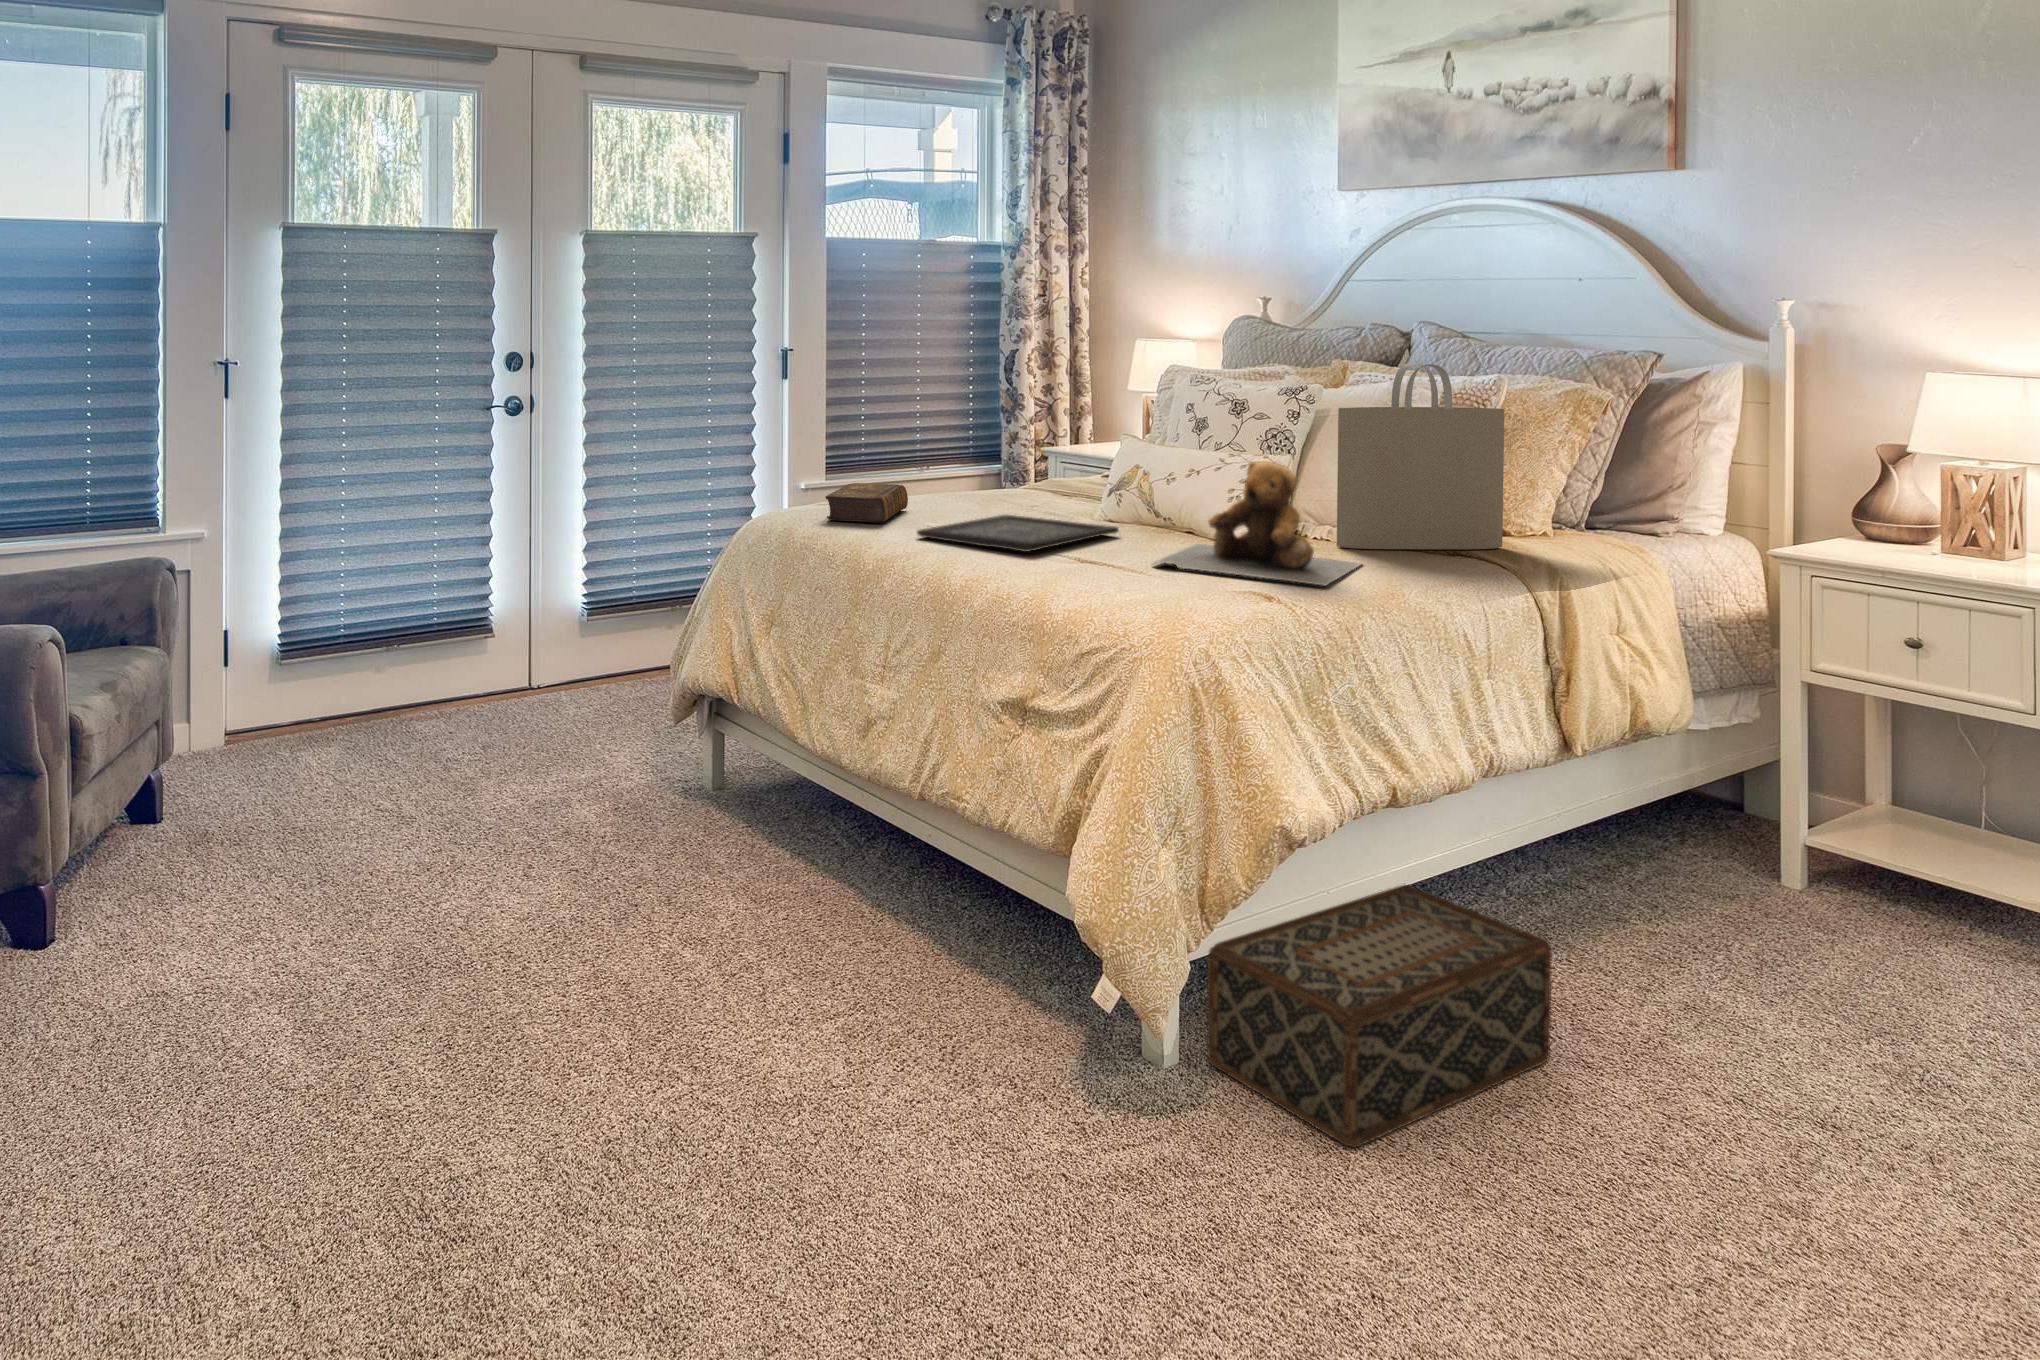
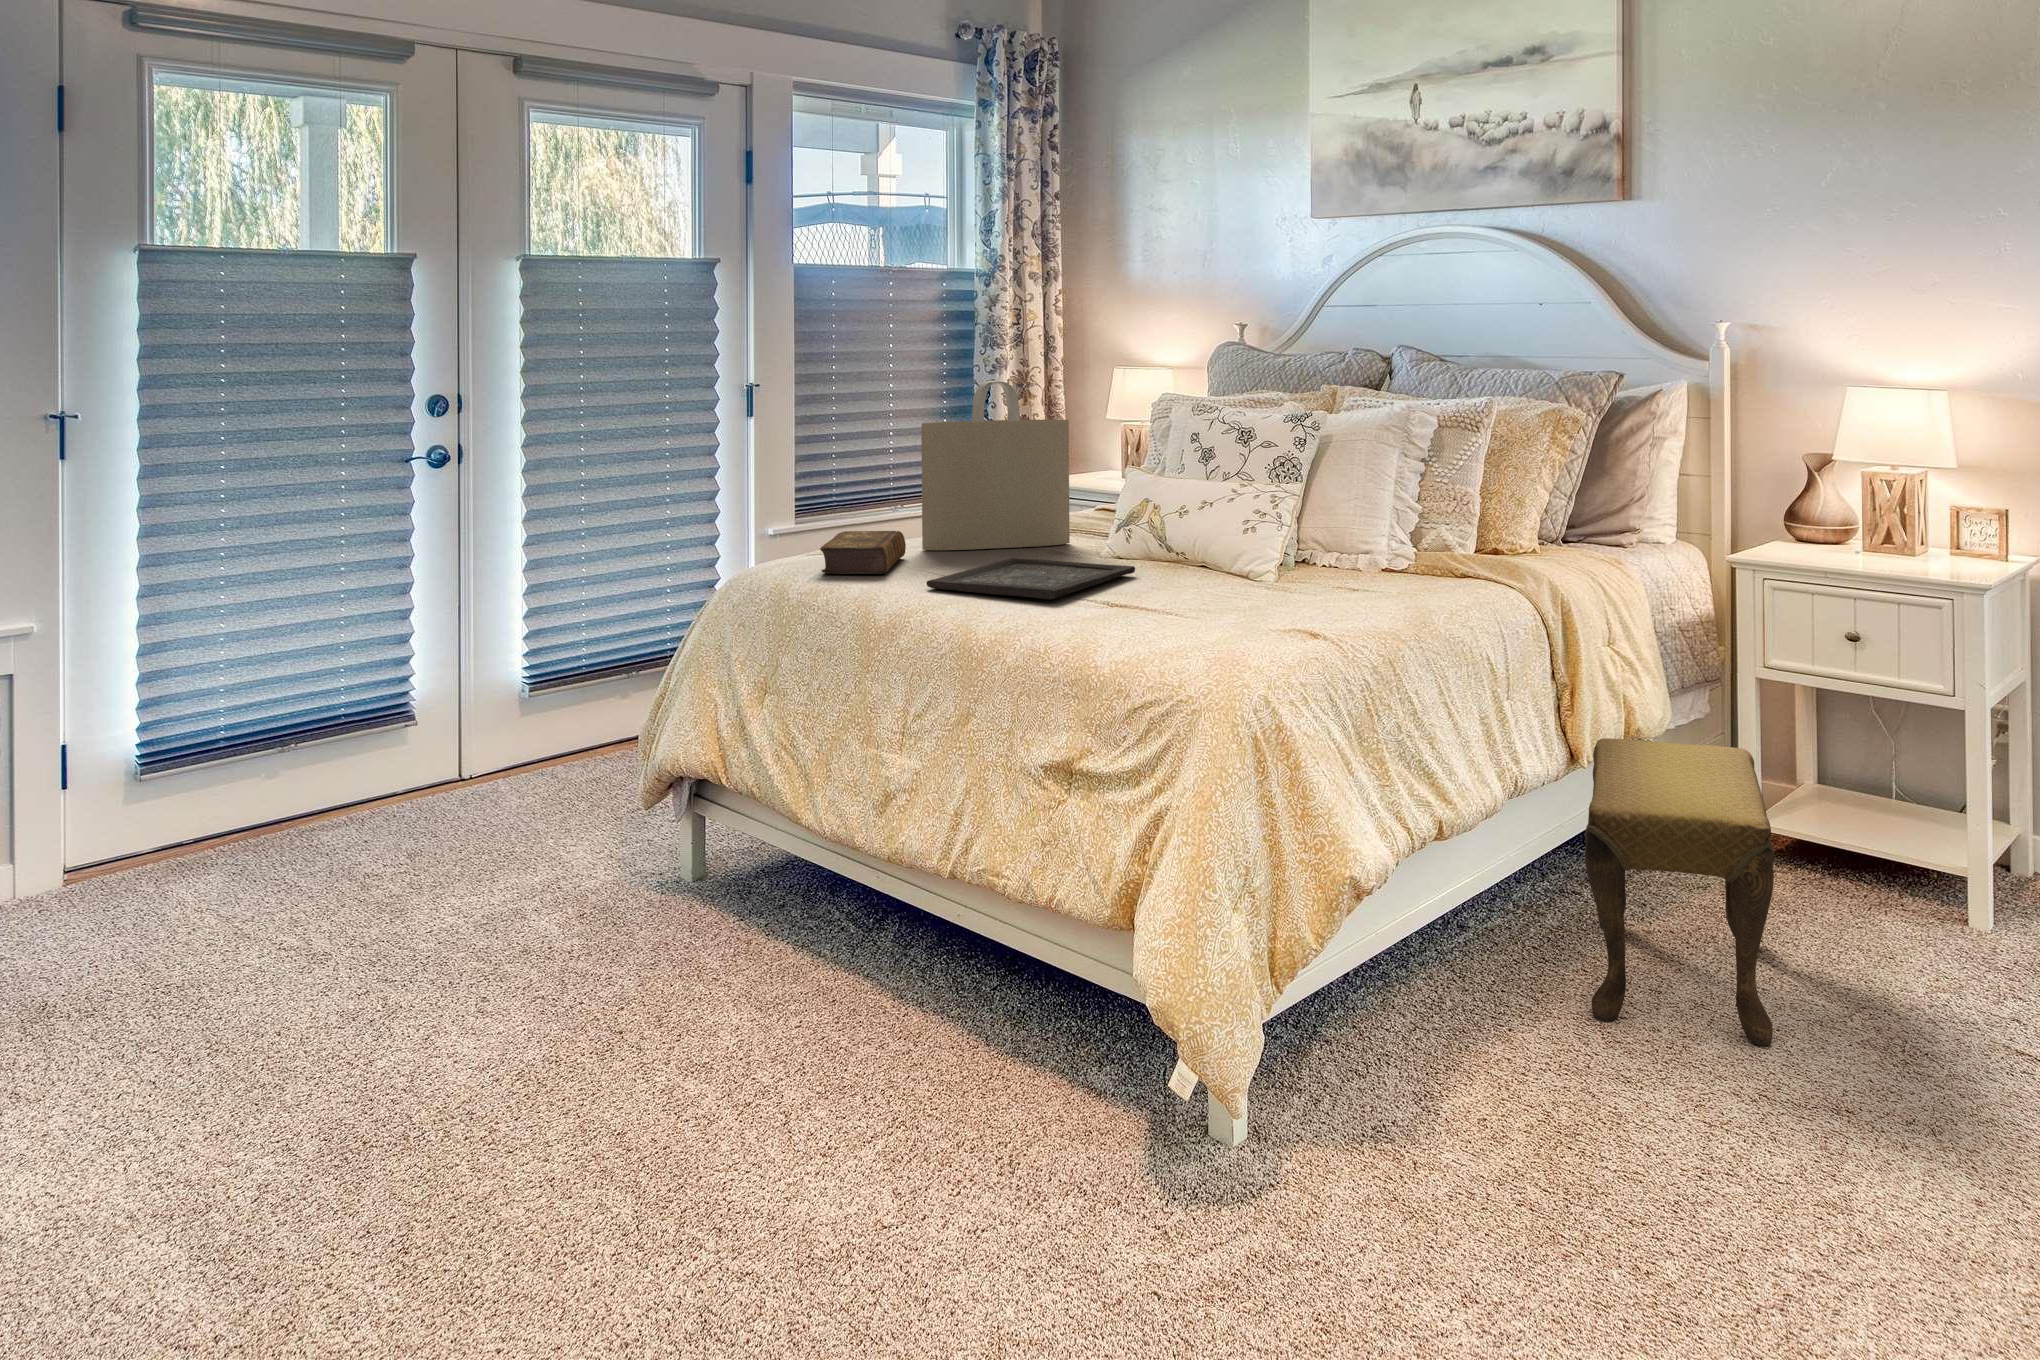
tote bag: present [1337,363,1504,549] -> present [921,380,1070,550]
teddy bear: present [1152,461,1361,586] -> none [1180,493,1383,619]
footstool: none [1561,726,1775,1050] -> present [1585,738,1774,1046]
woven basket: present [1207,885,1552,1148] -> none [1275,919,1595,1209]

